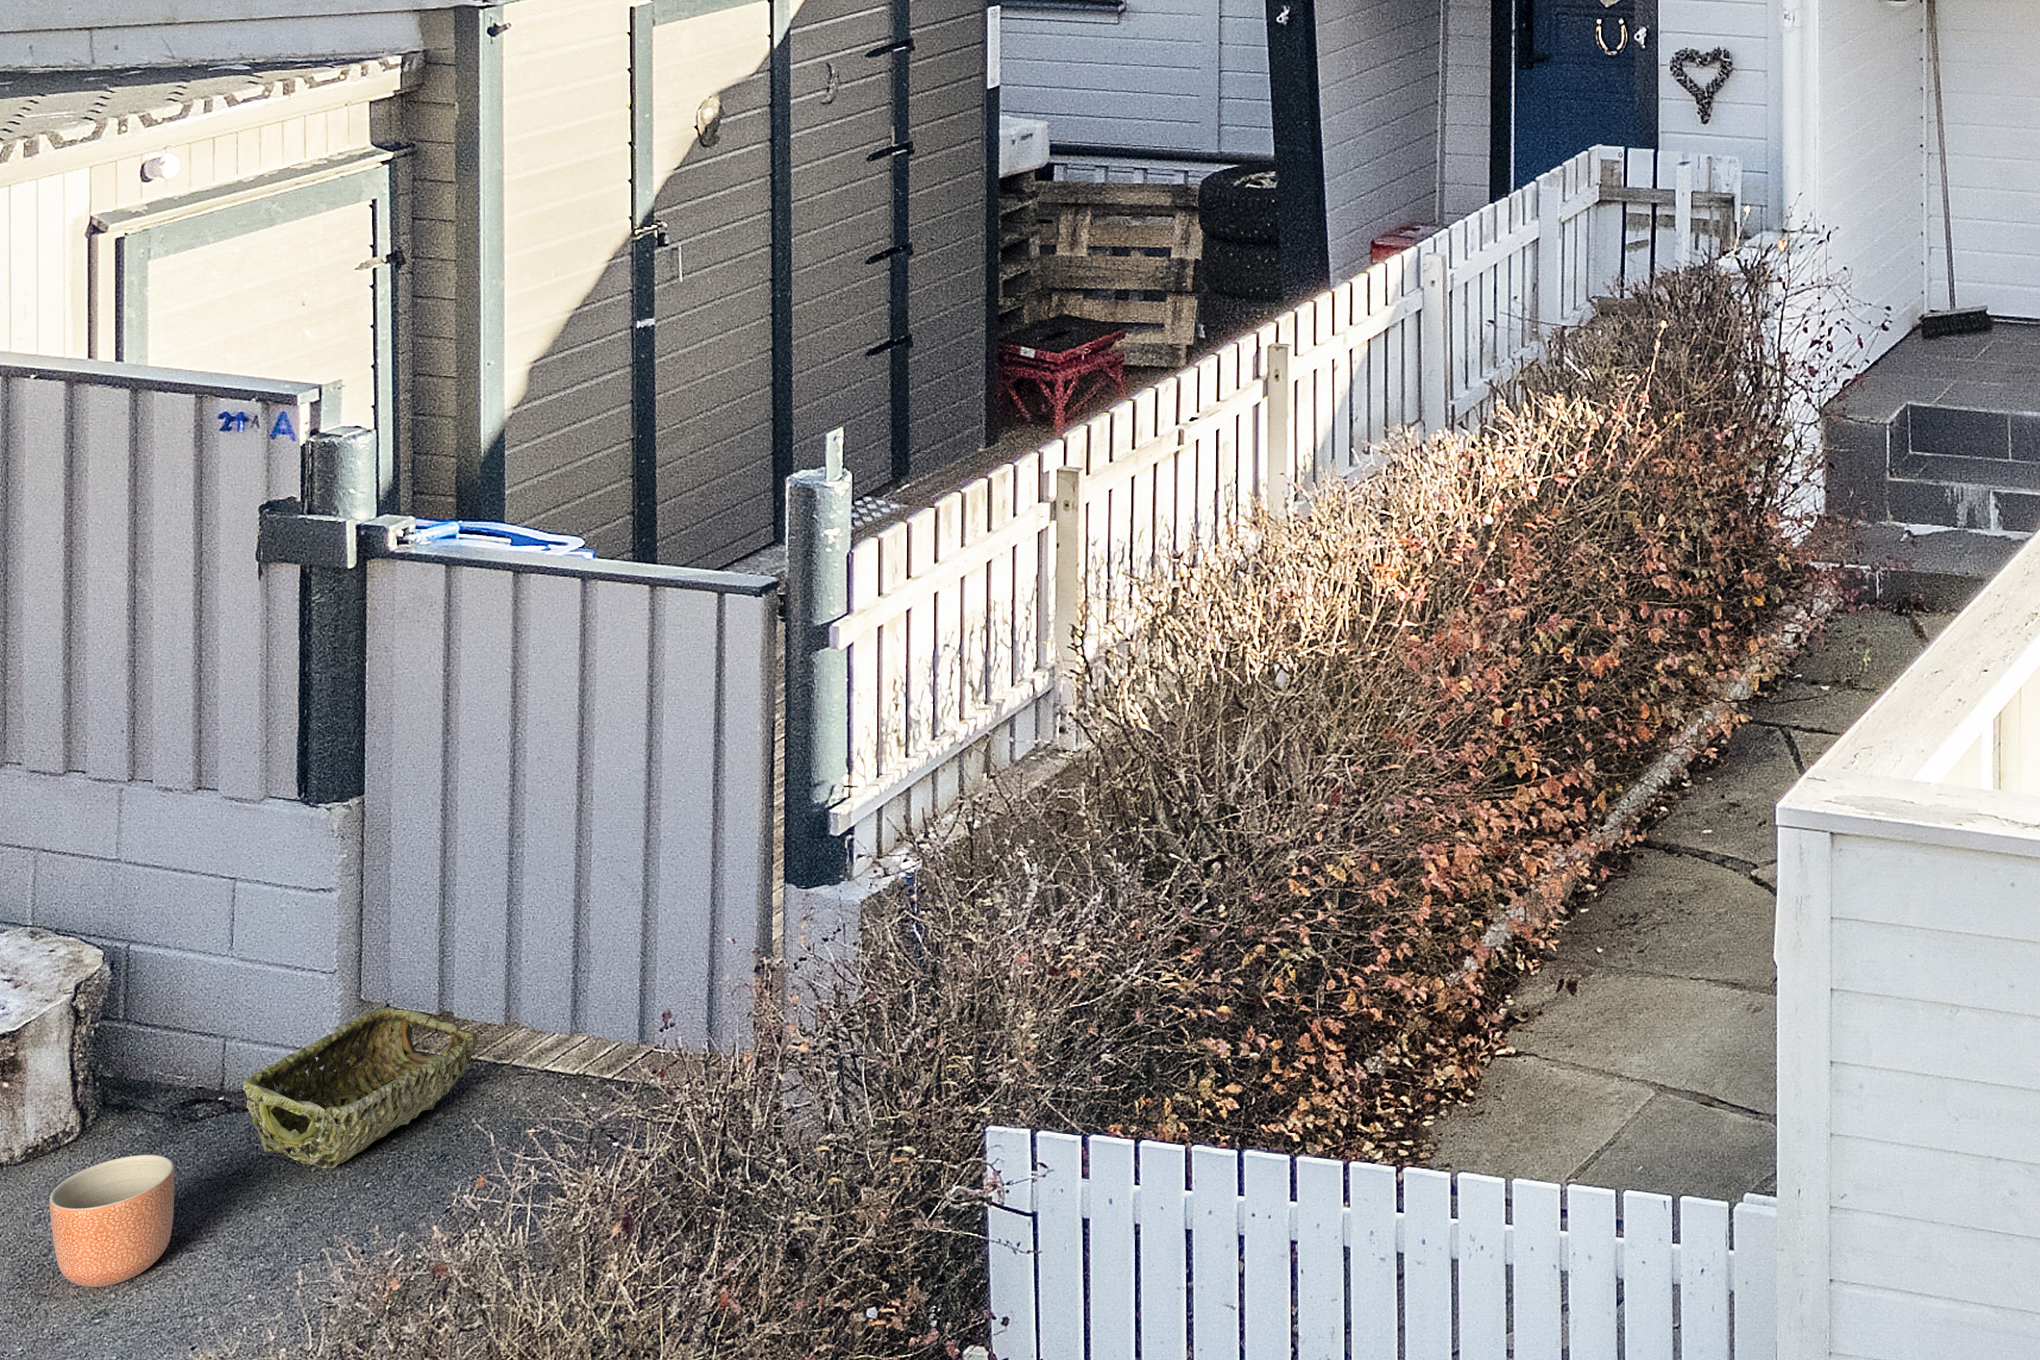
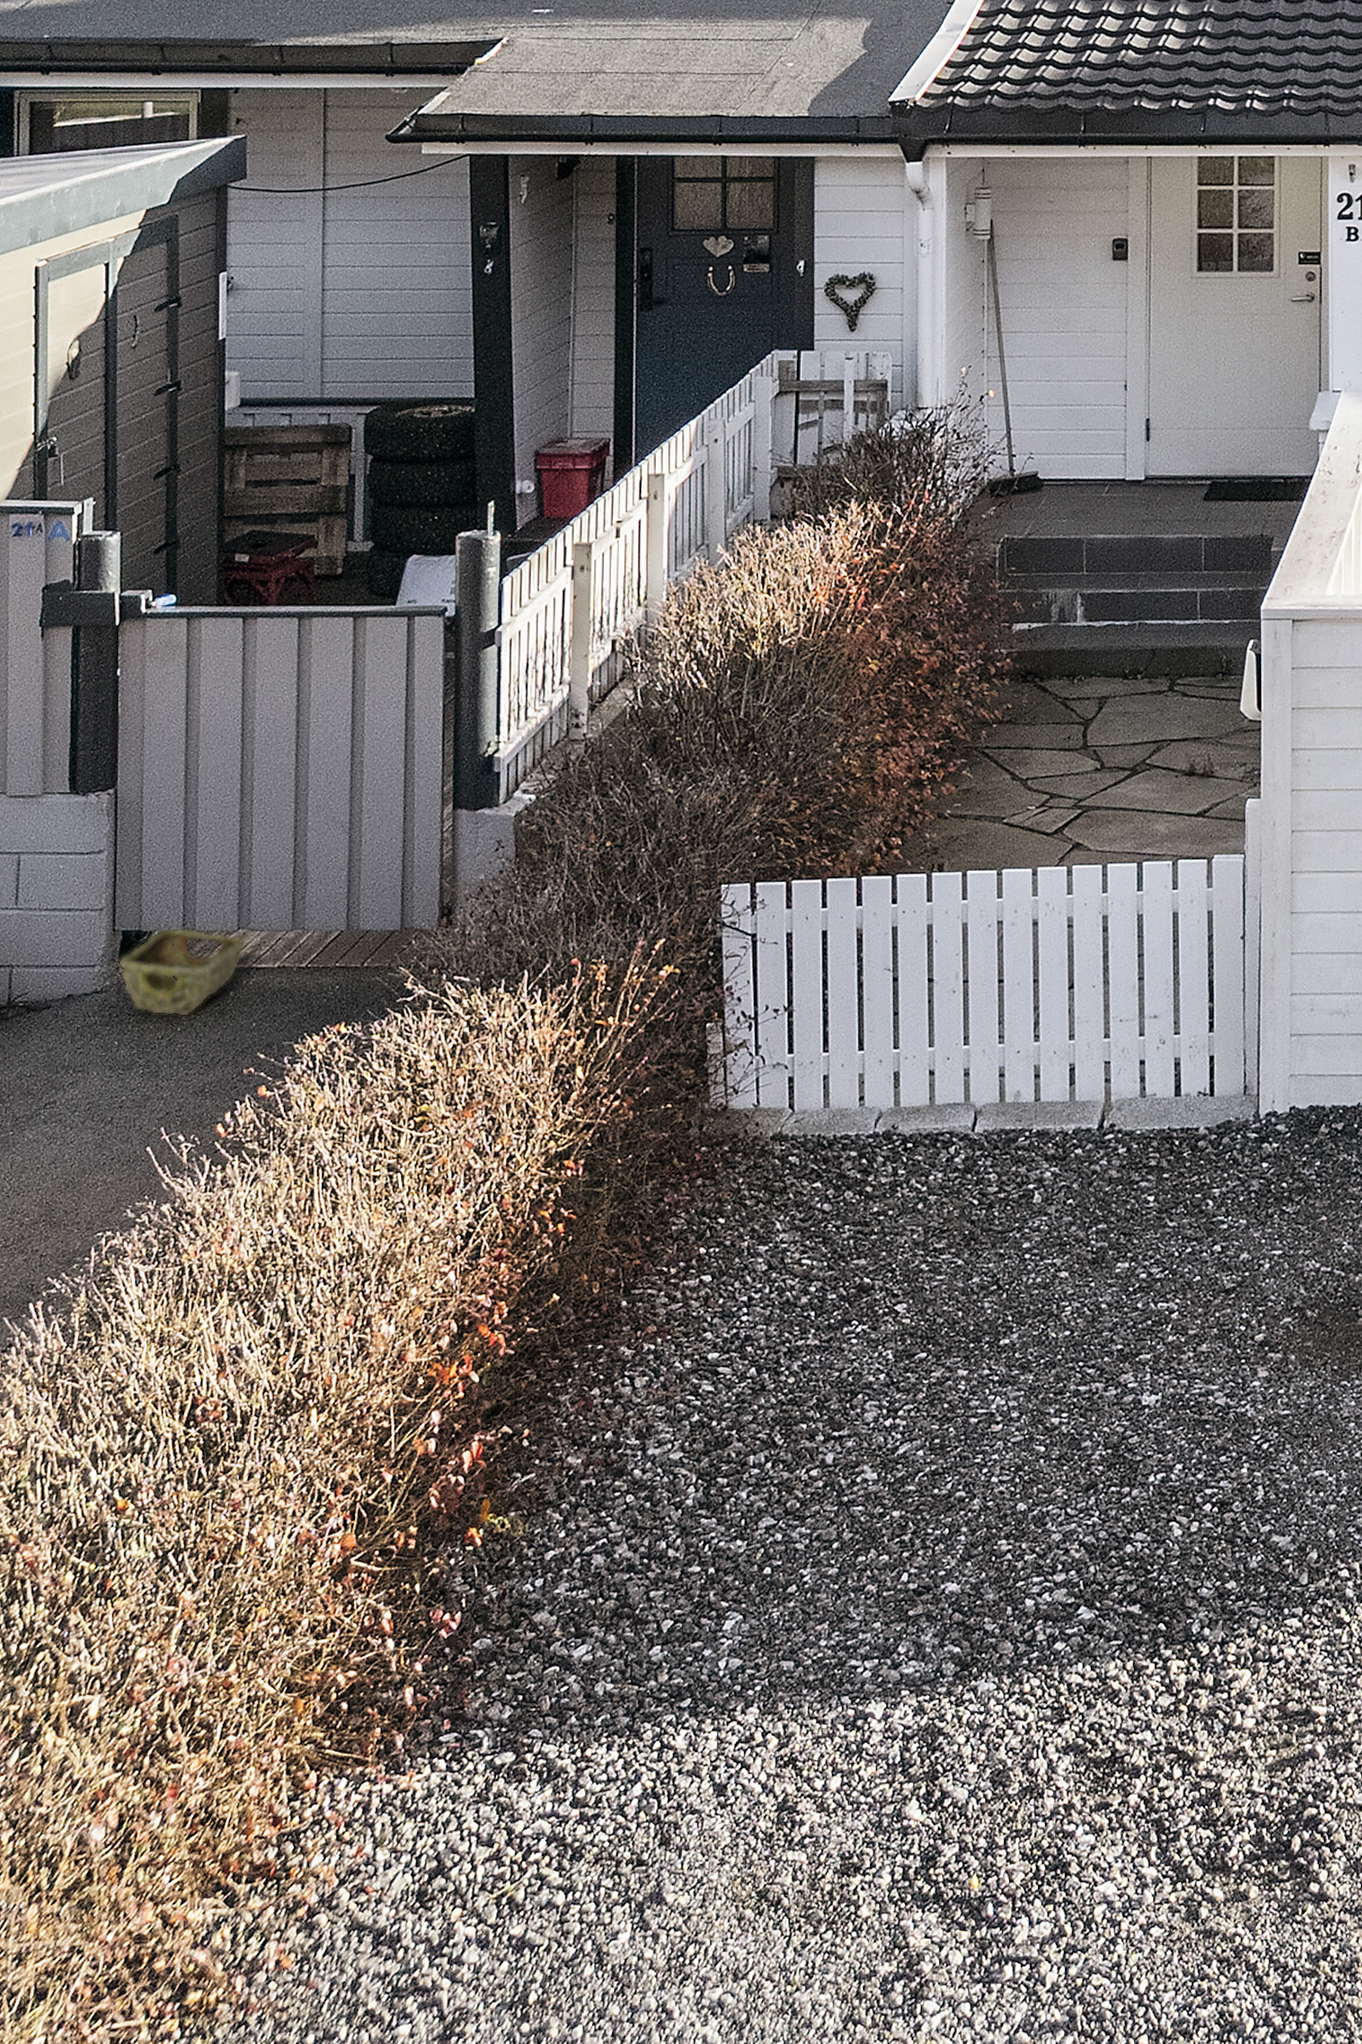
planter: present [50,1155,174,1287] -> none [56,993,130,1071]

